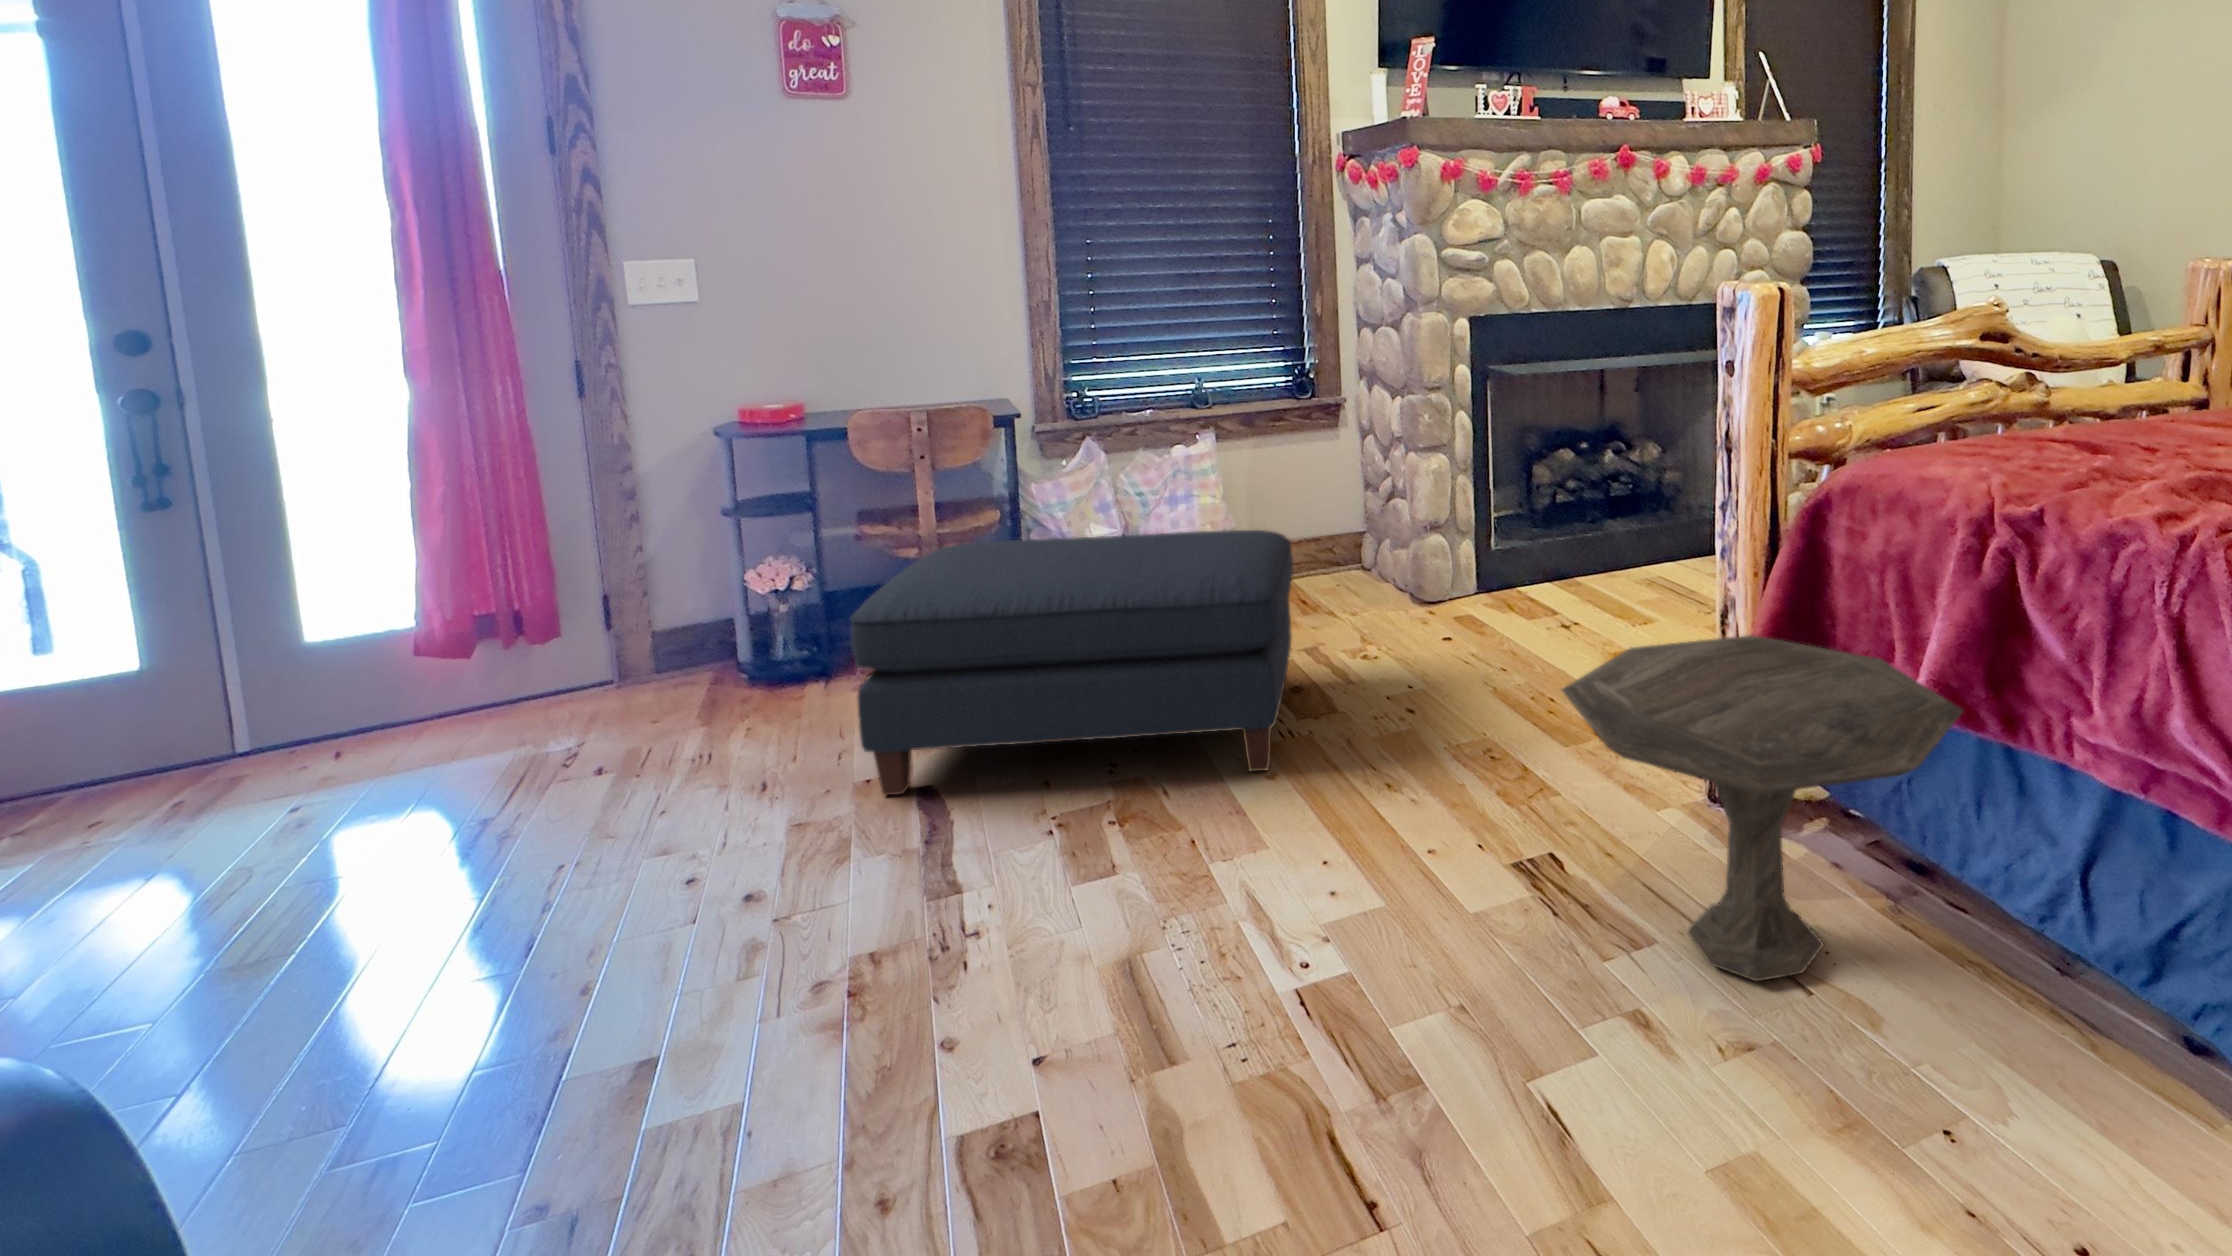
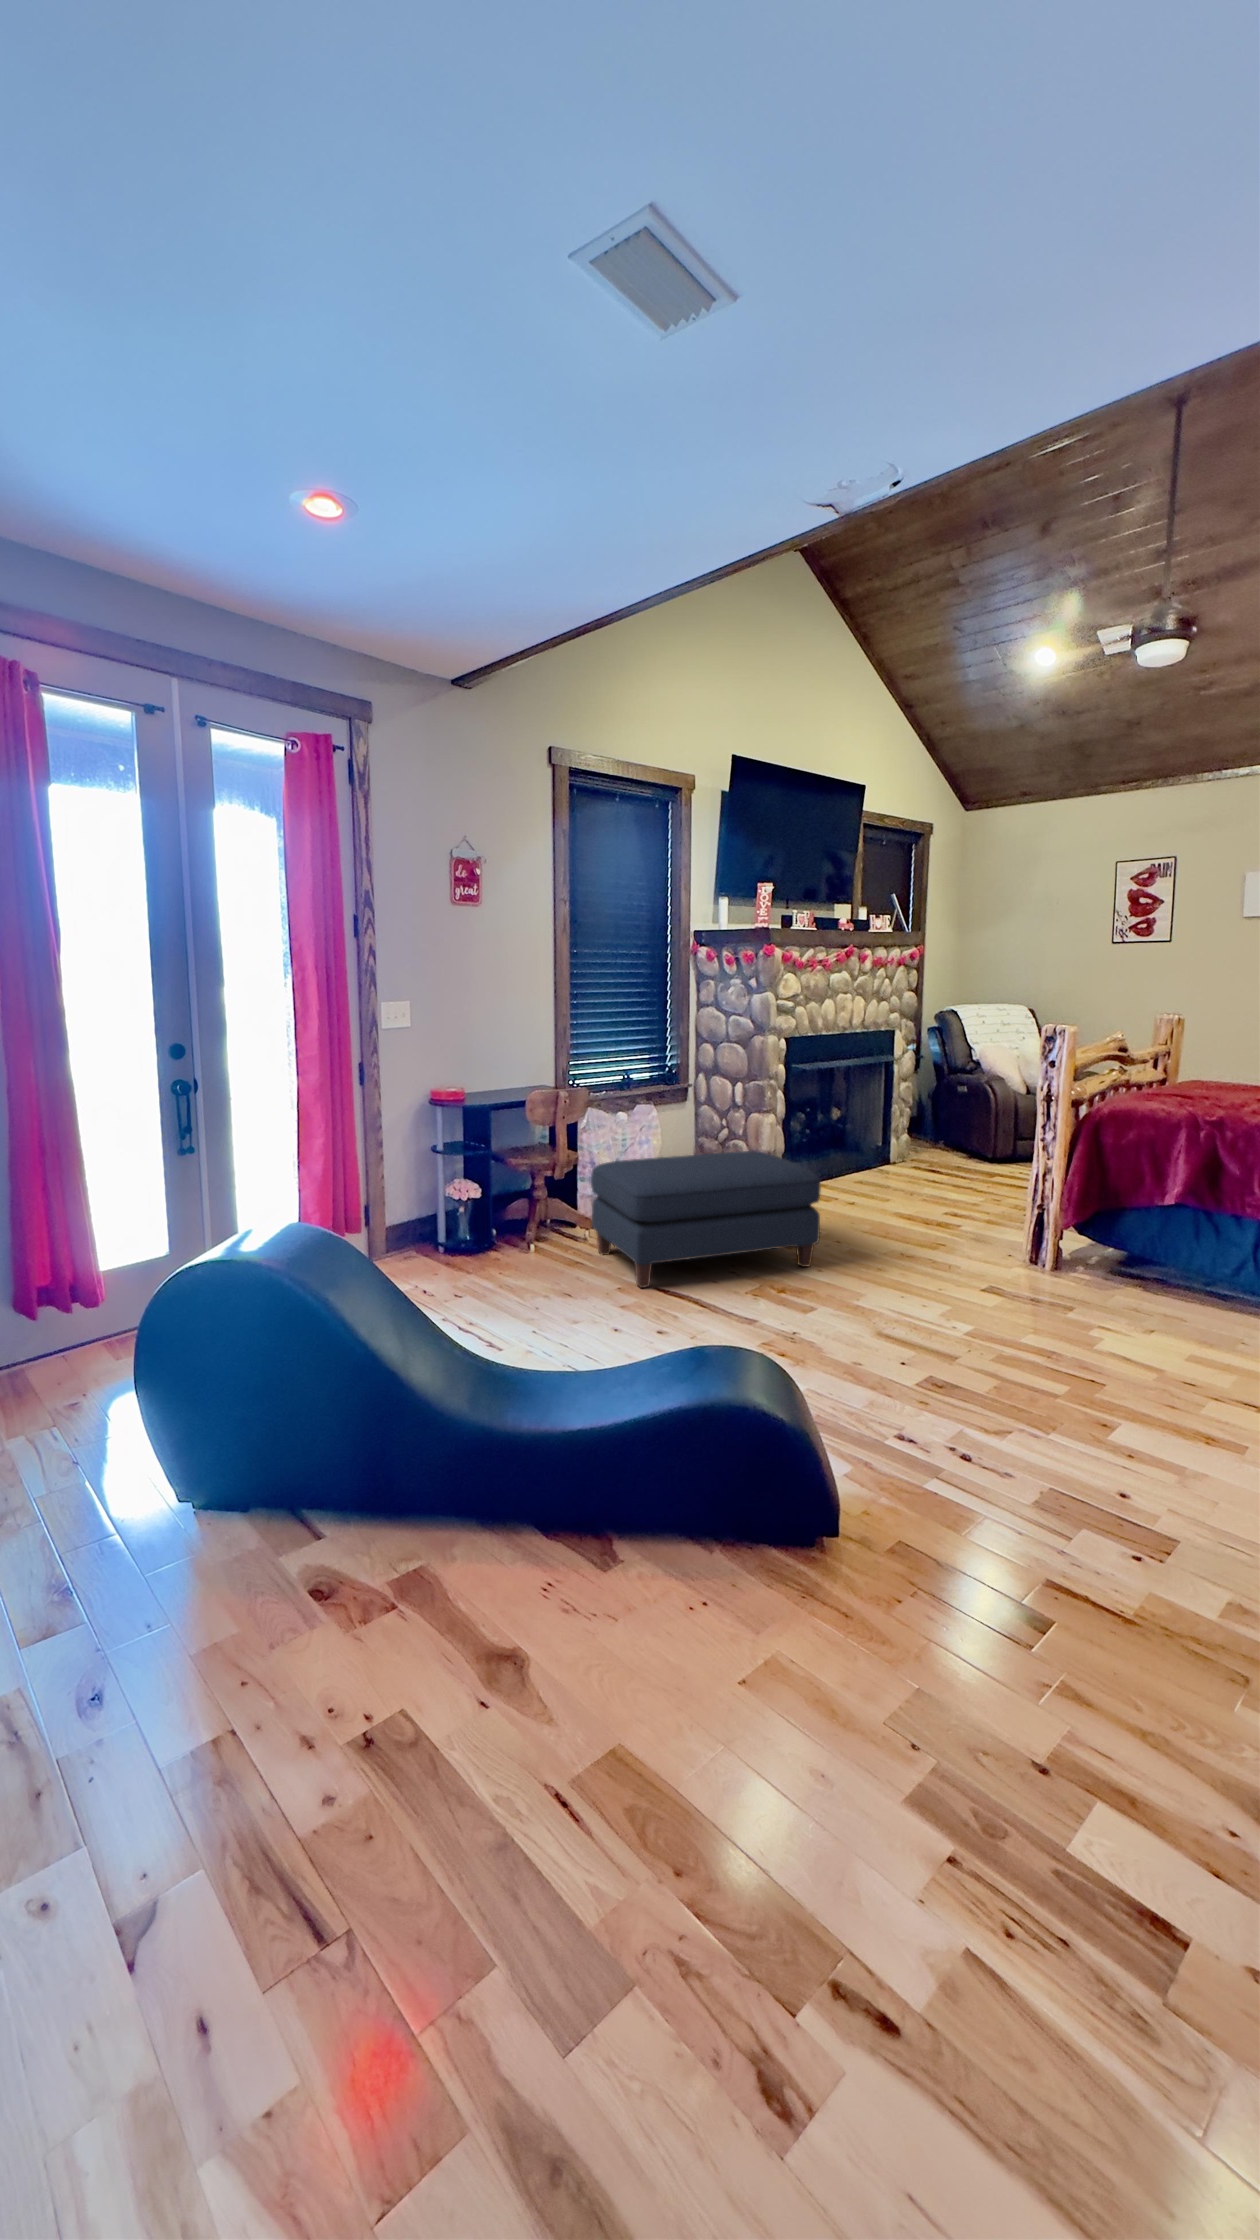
side table: present [1562,635,1963,981] -> none [1025,1181,1197,1312]

